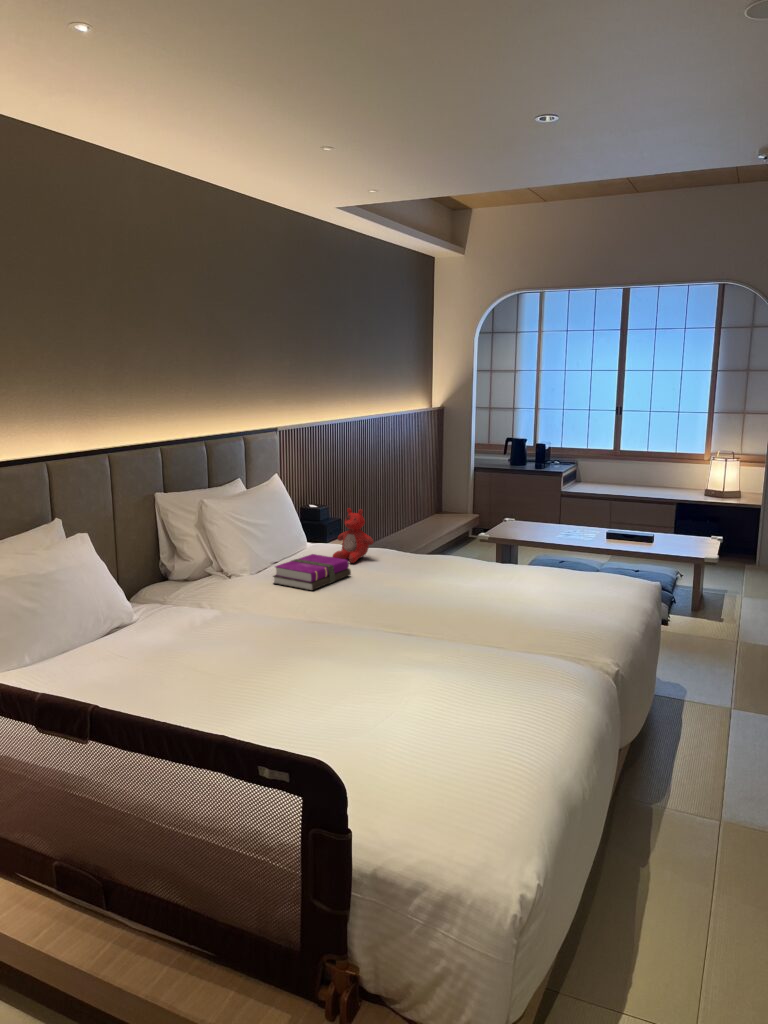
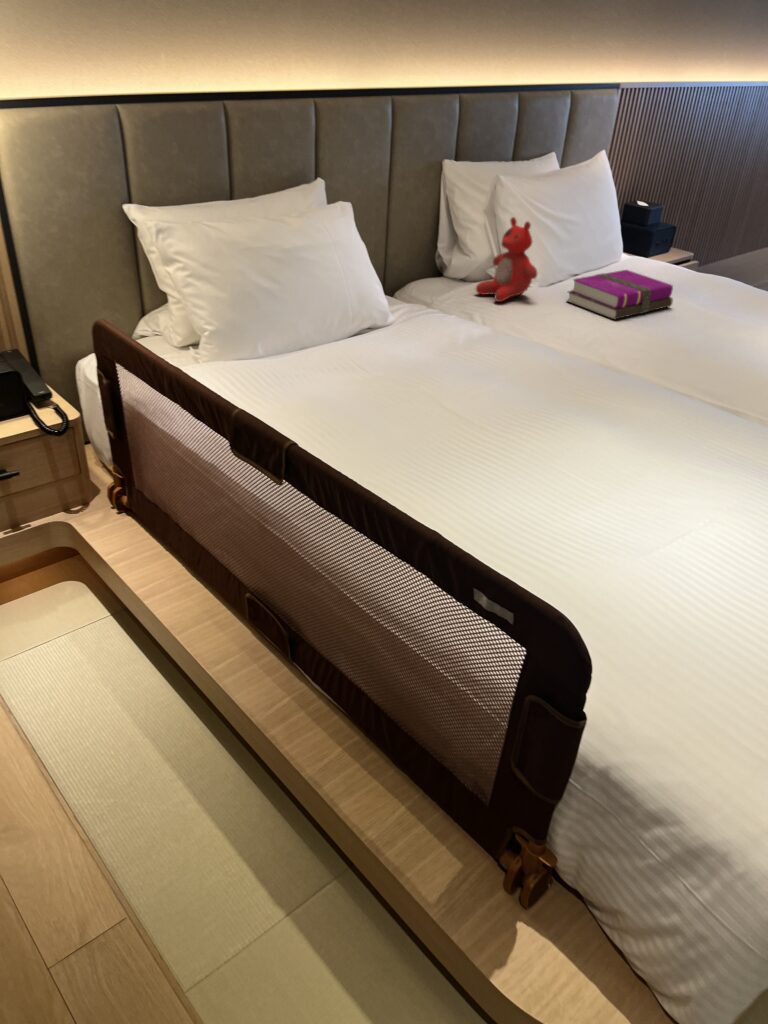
stuffed bear: present [332,508,374,563] -> present [476,217,537,302]

